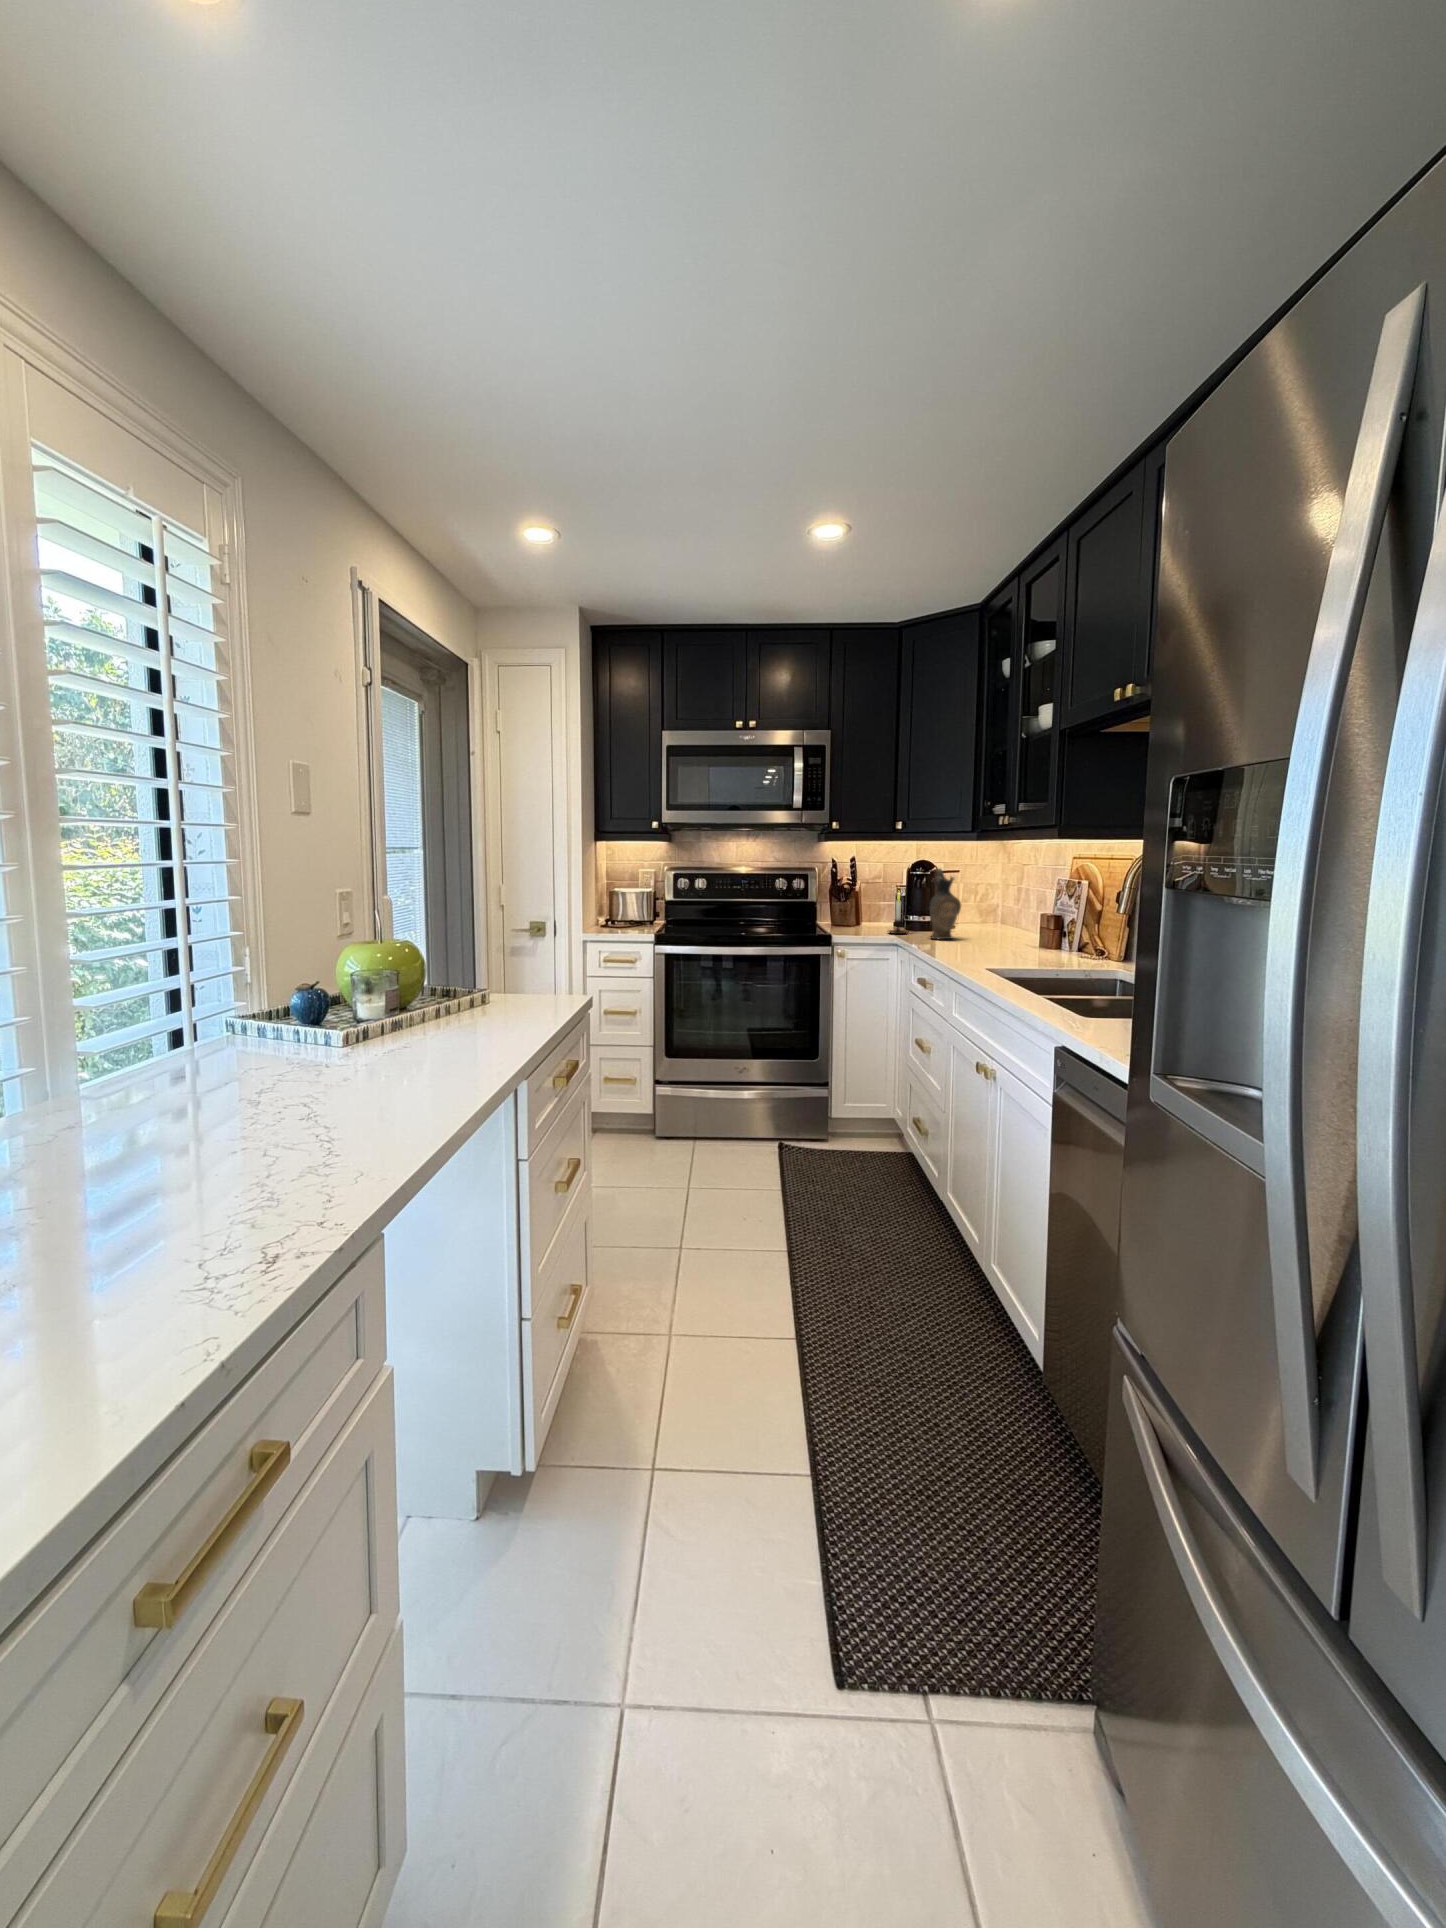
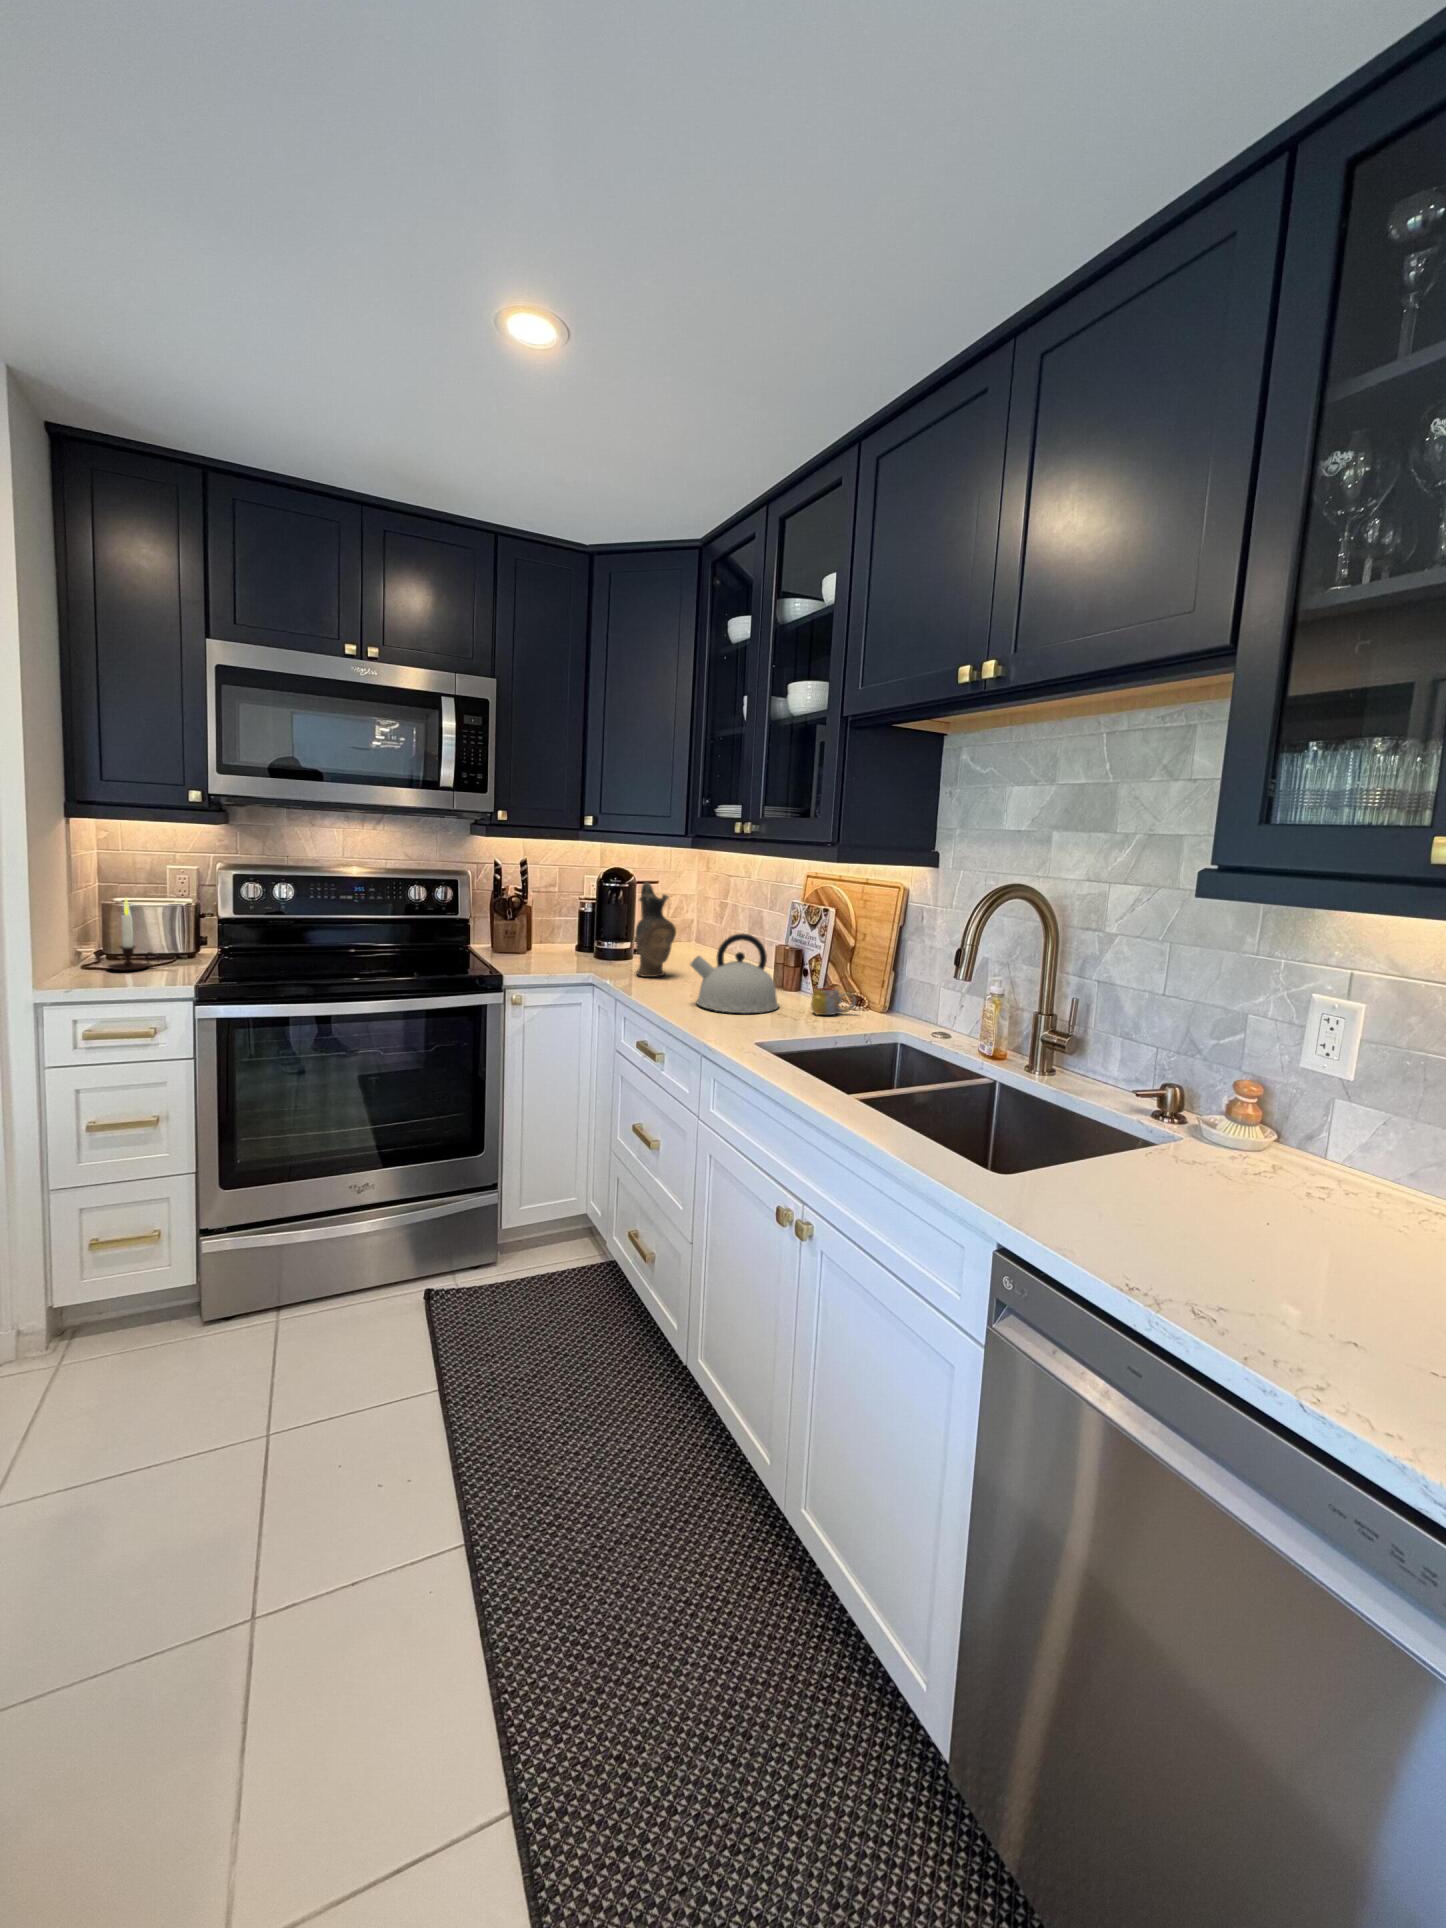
candle: present [889,893,909,934] -> present [108,899,152,971]
kettle: none [959,900,1031,958] -> present [691,933,778,1013]
mug: none [1055,940,1094,961] -> present [811,987,856,1015]

